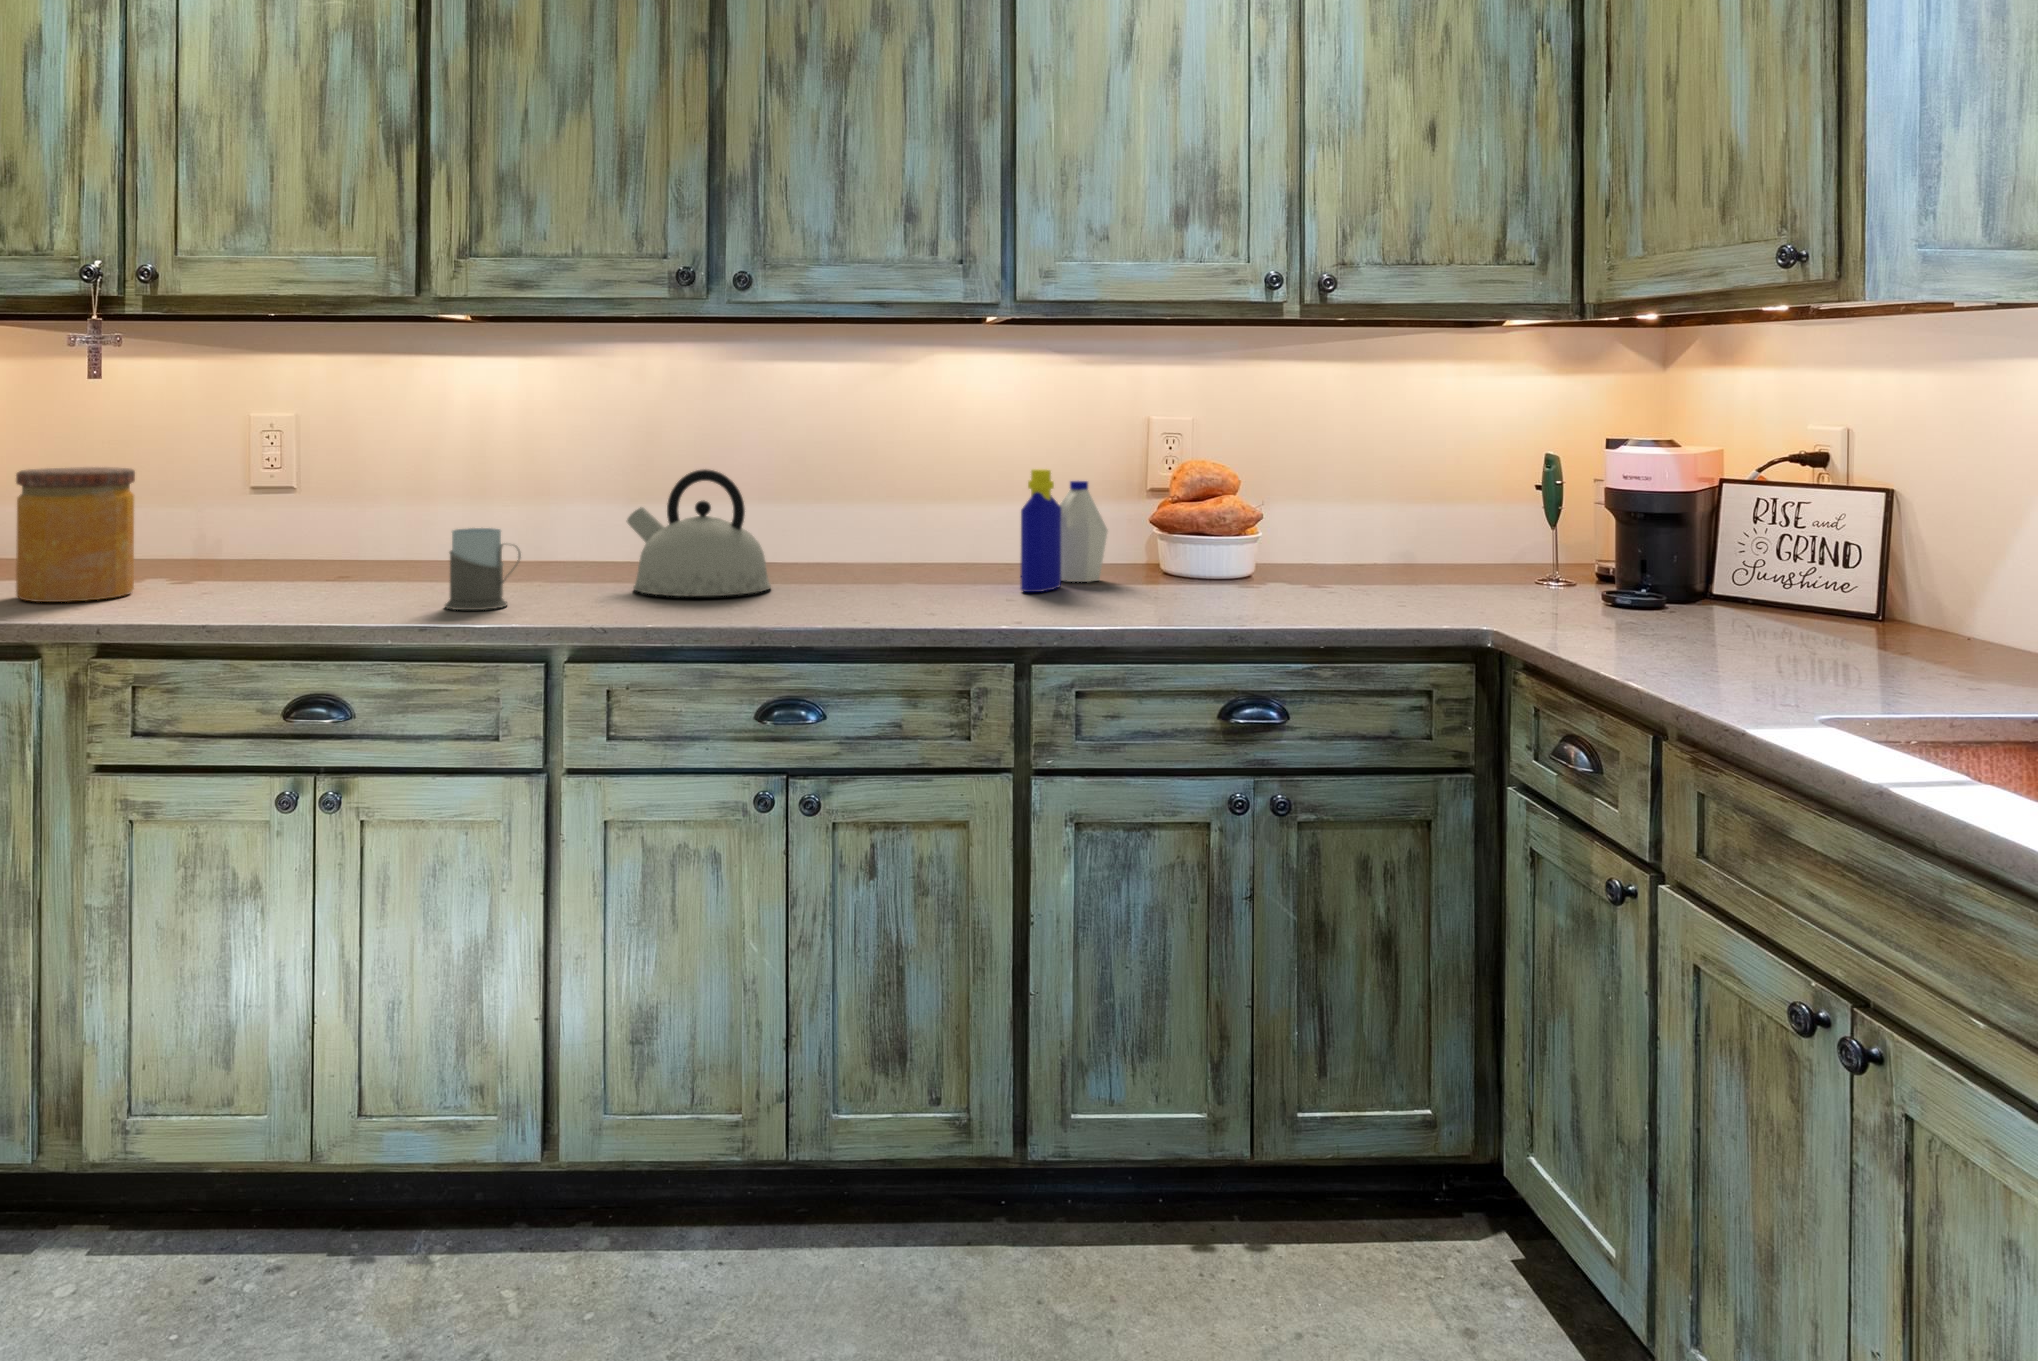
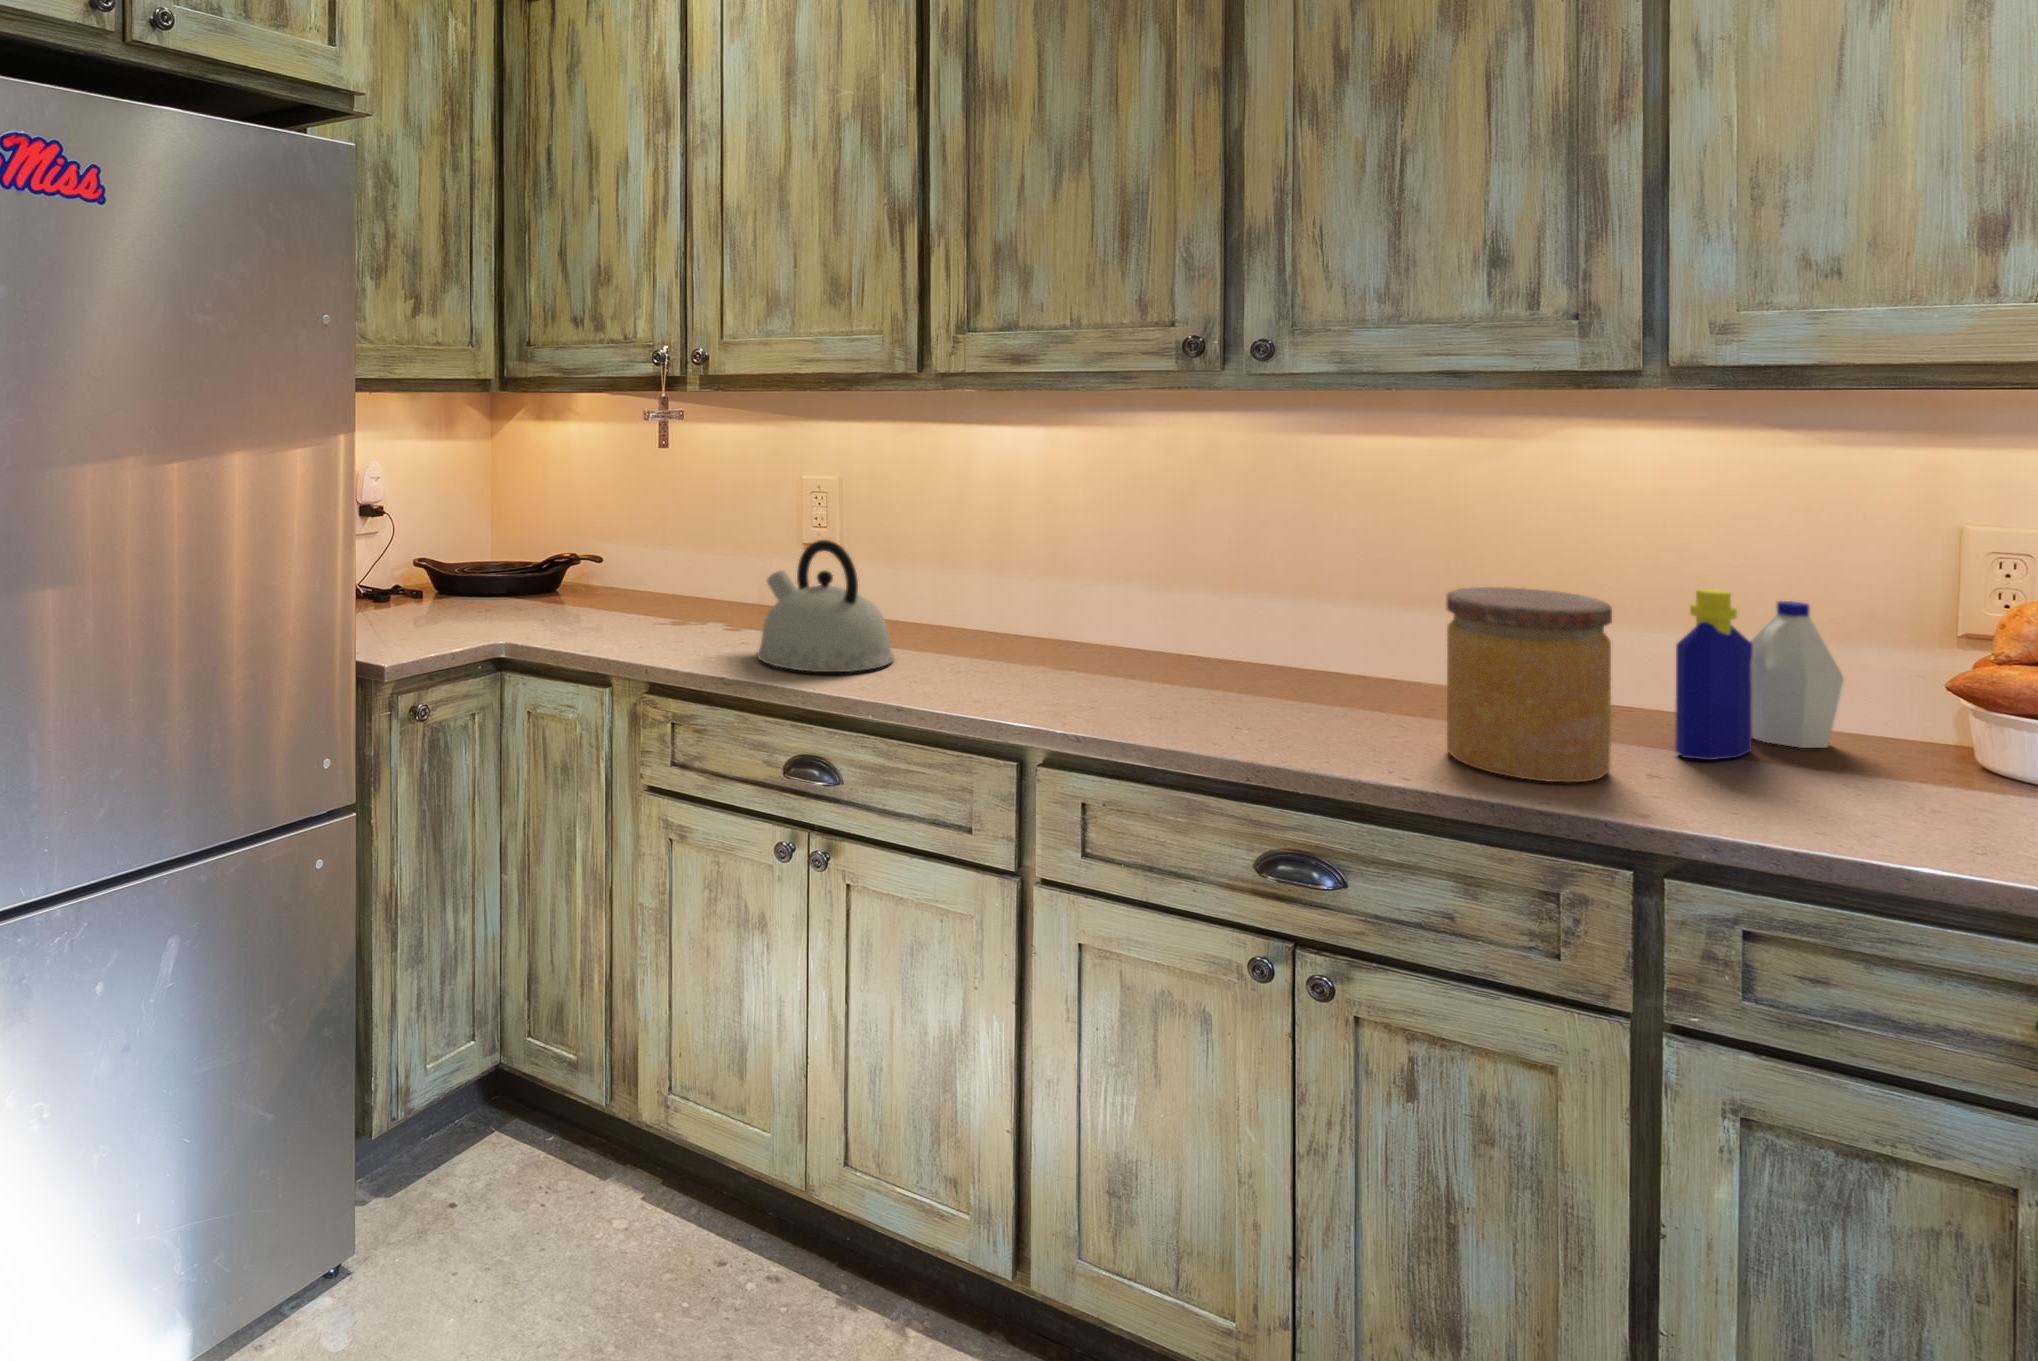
jar: present [16,467,135,602] -> present [1446,587,1612,782]
kettle: present [627,469,771,596] -> present [757,540,894,672]
mug: present [445,528,521,610] -> none [934,605,1006,693]

